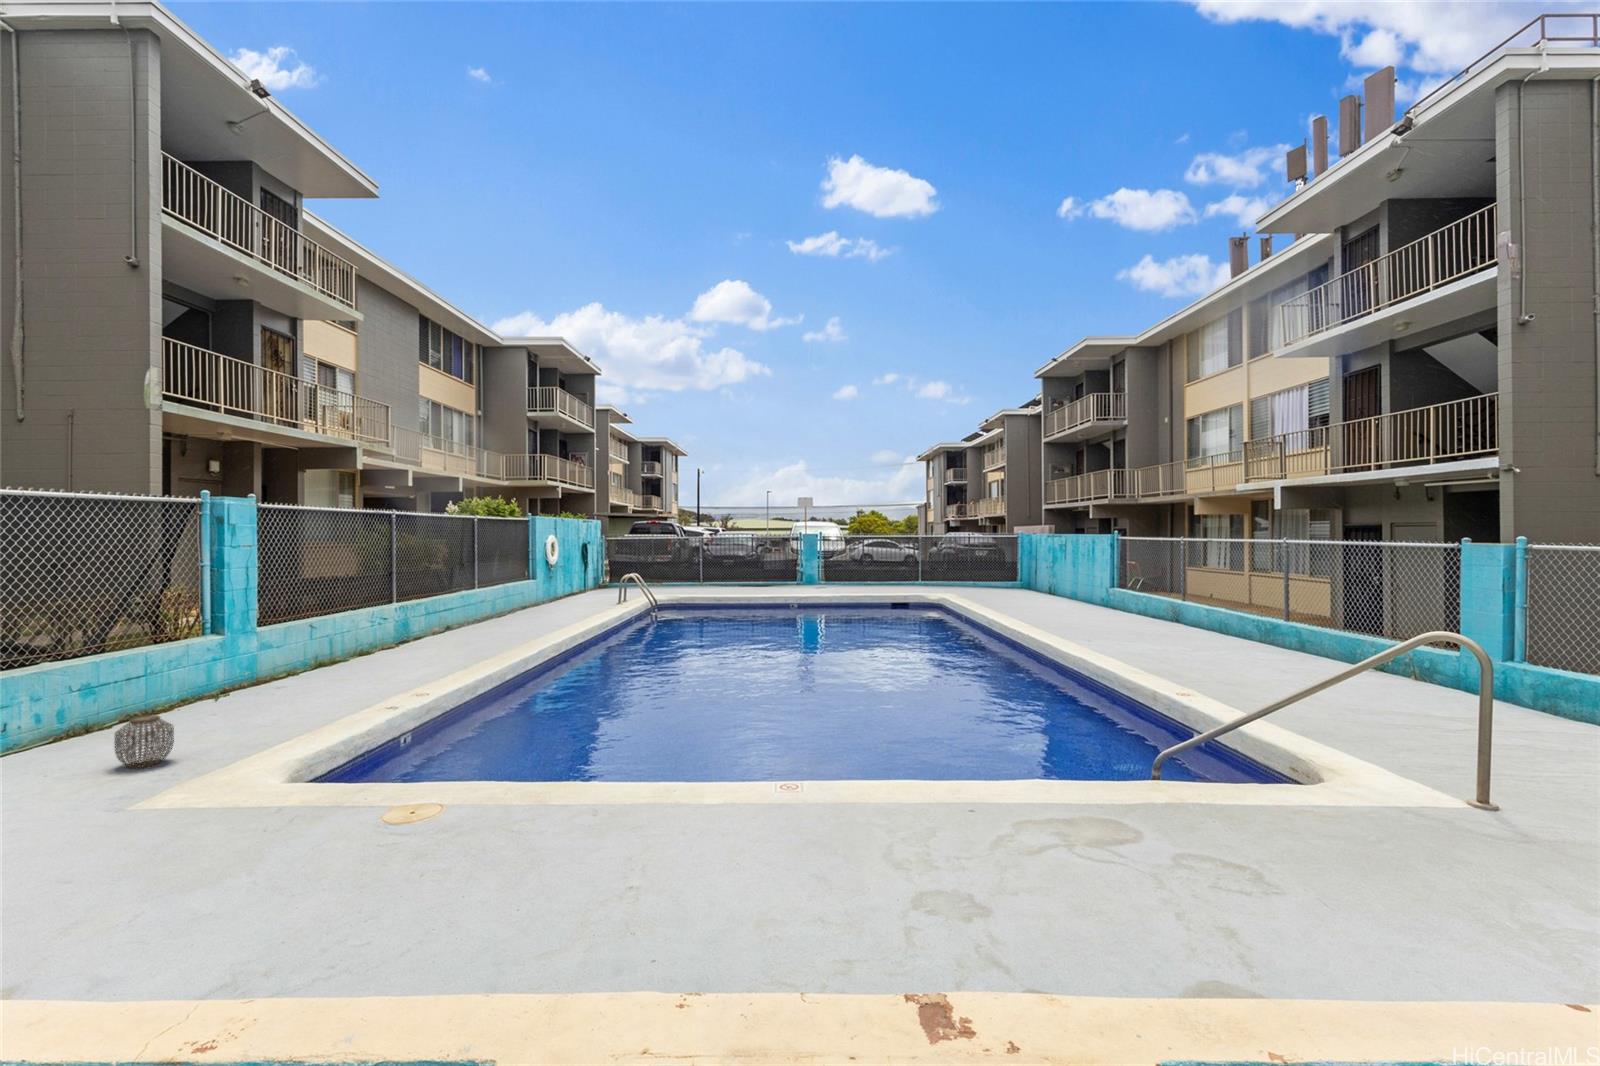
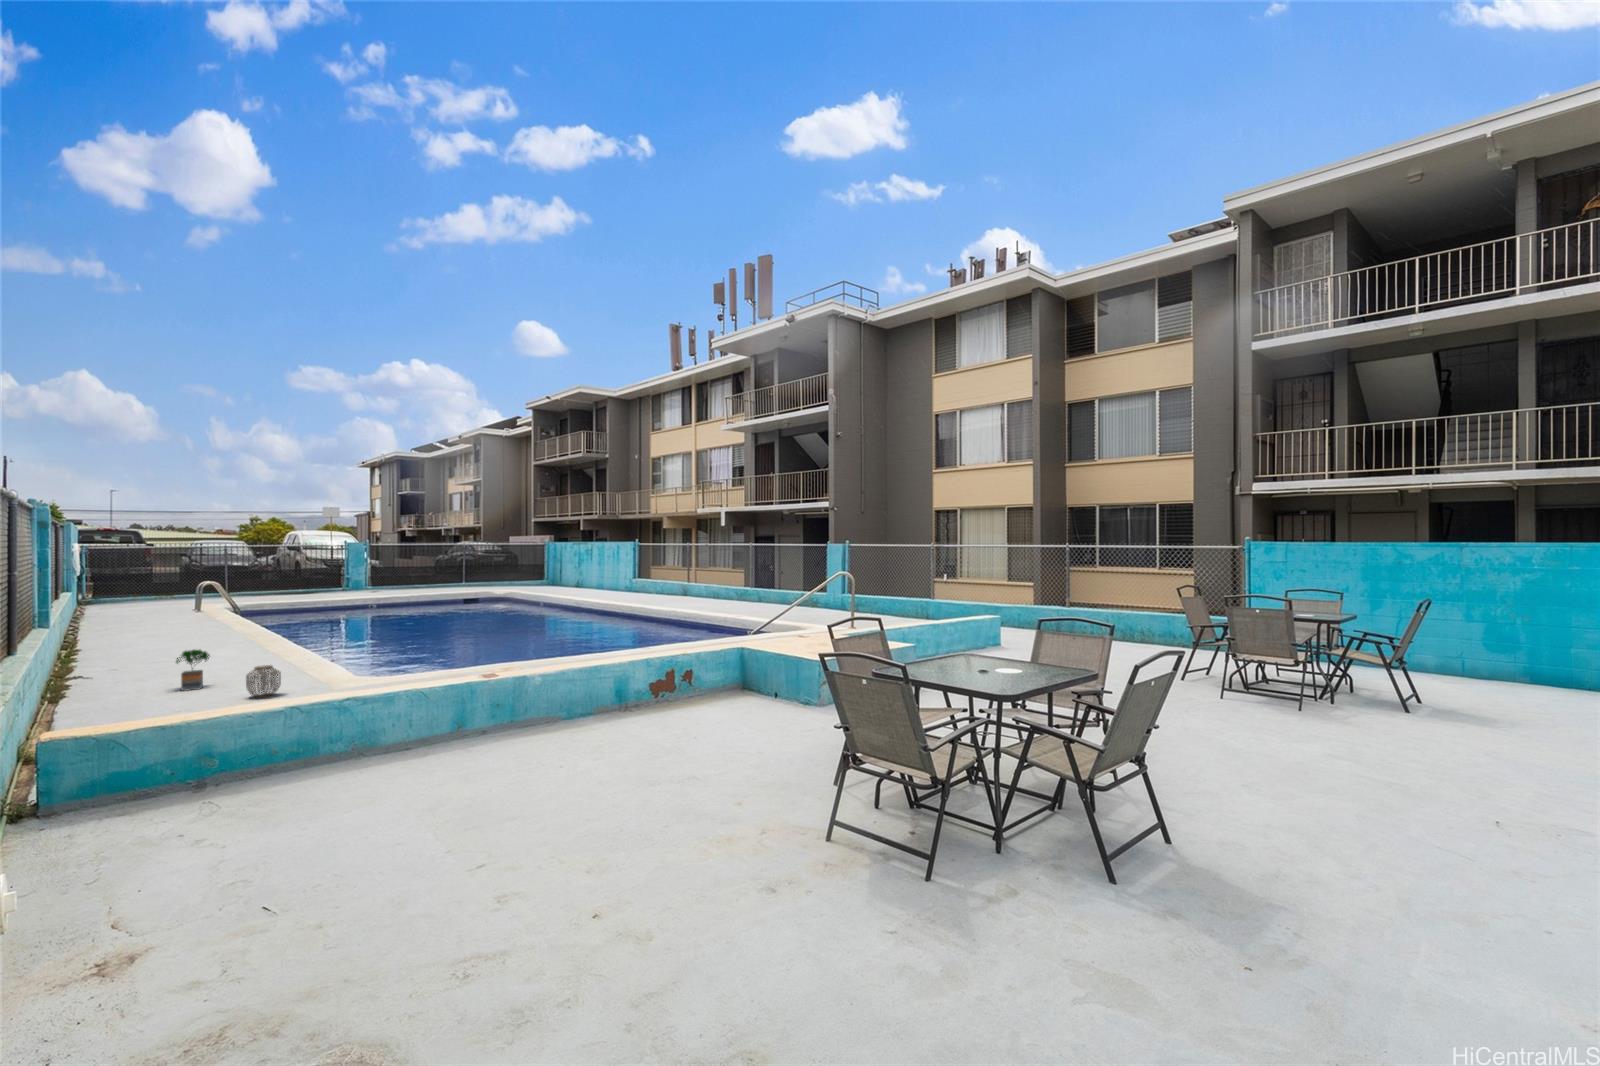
potted tree: none [176,669,230,727] -> present [176,649,210,691]

